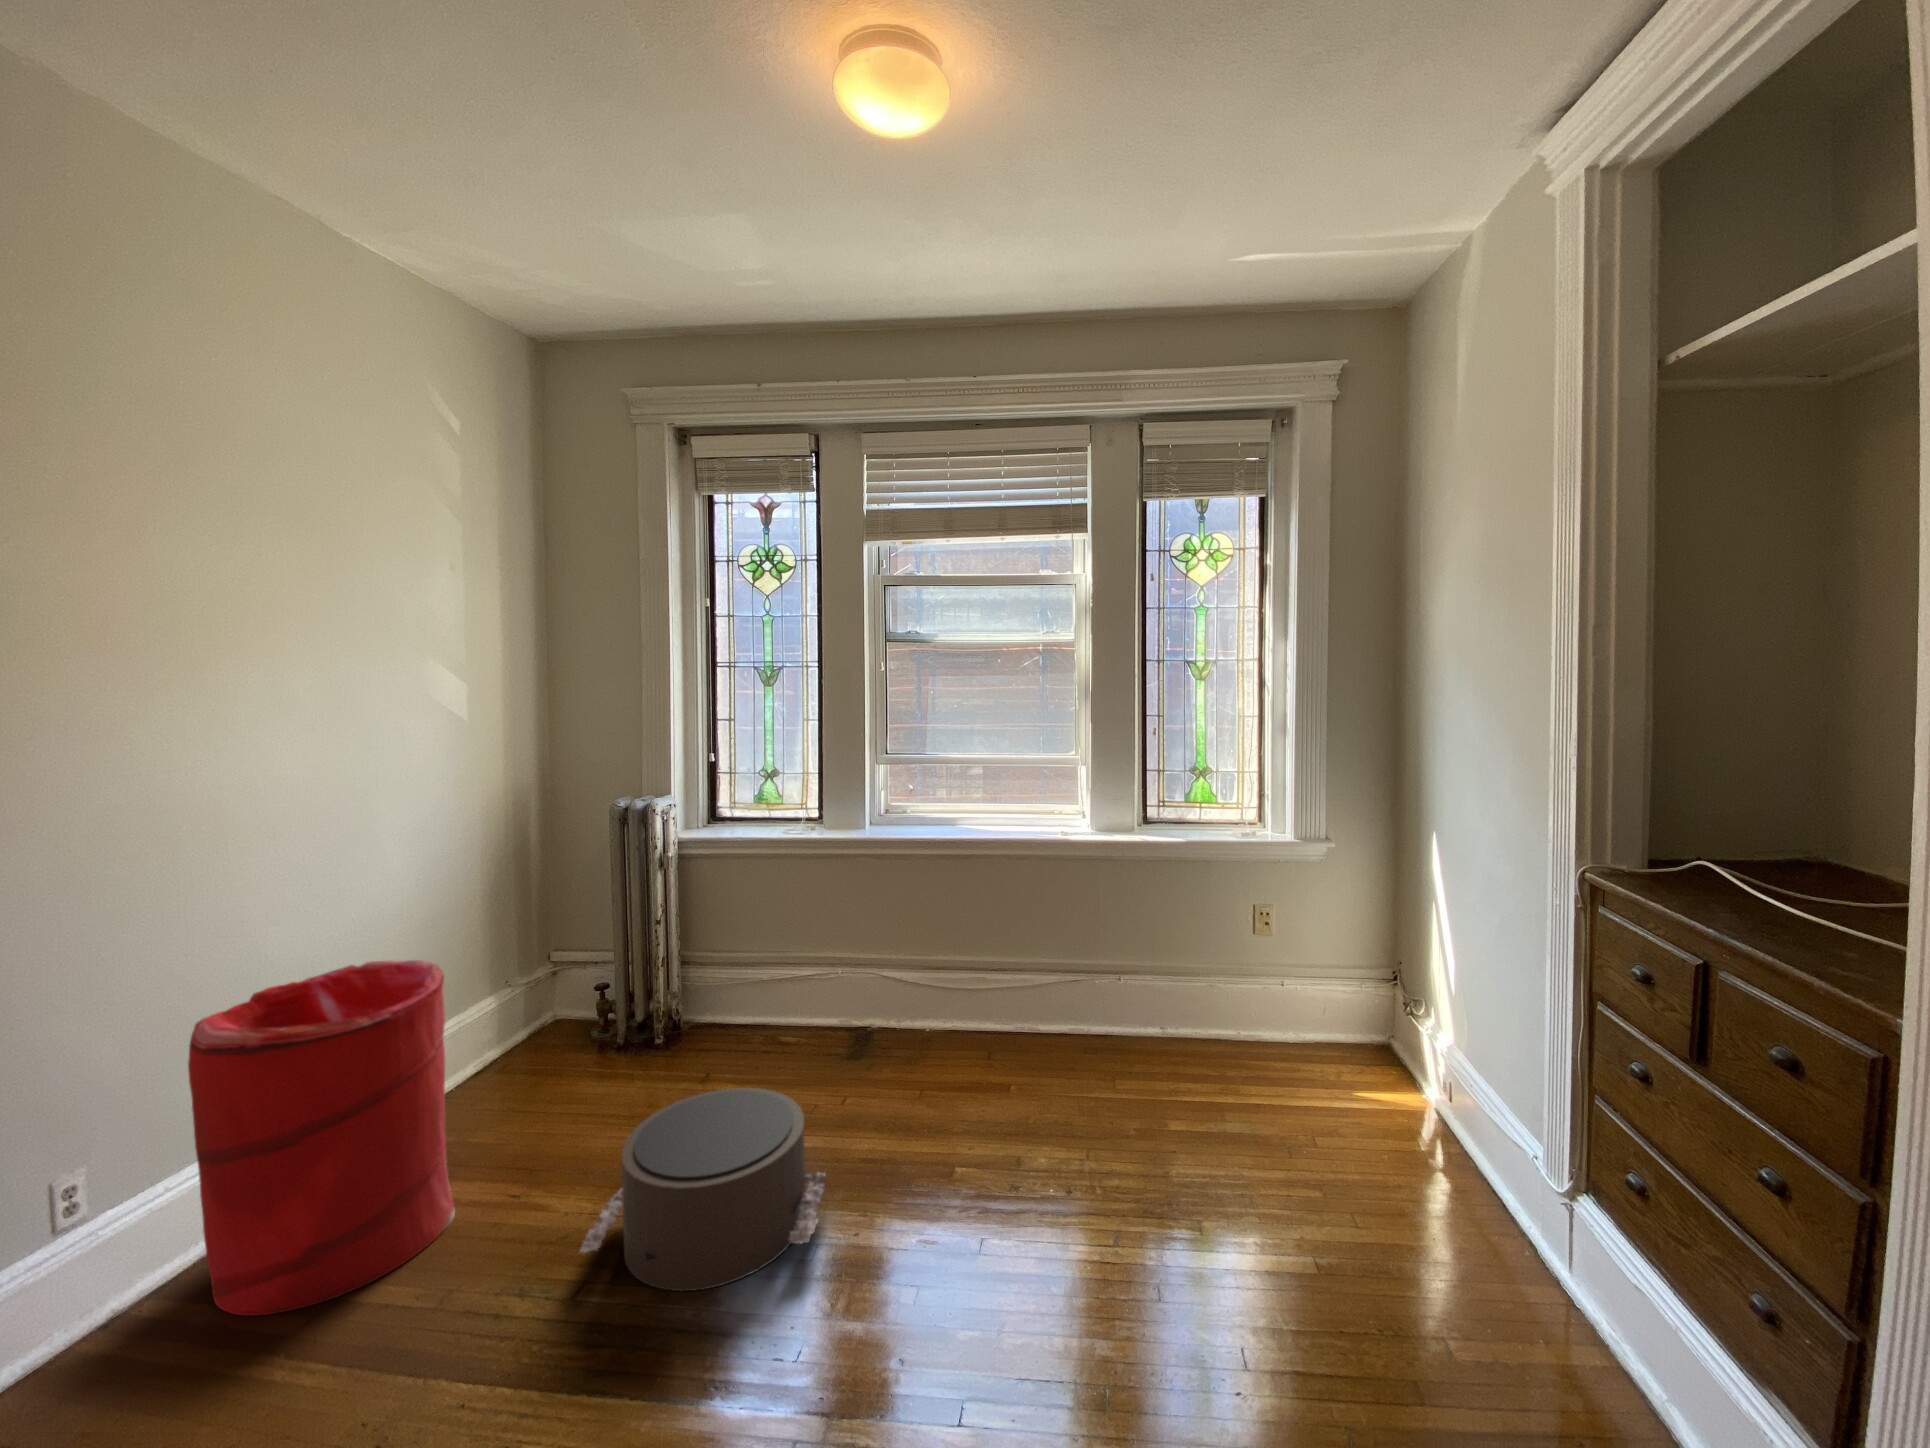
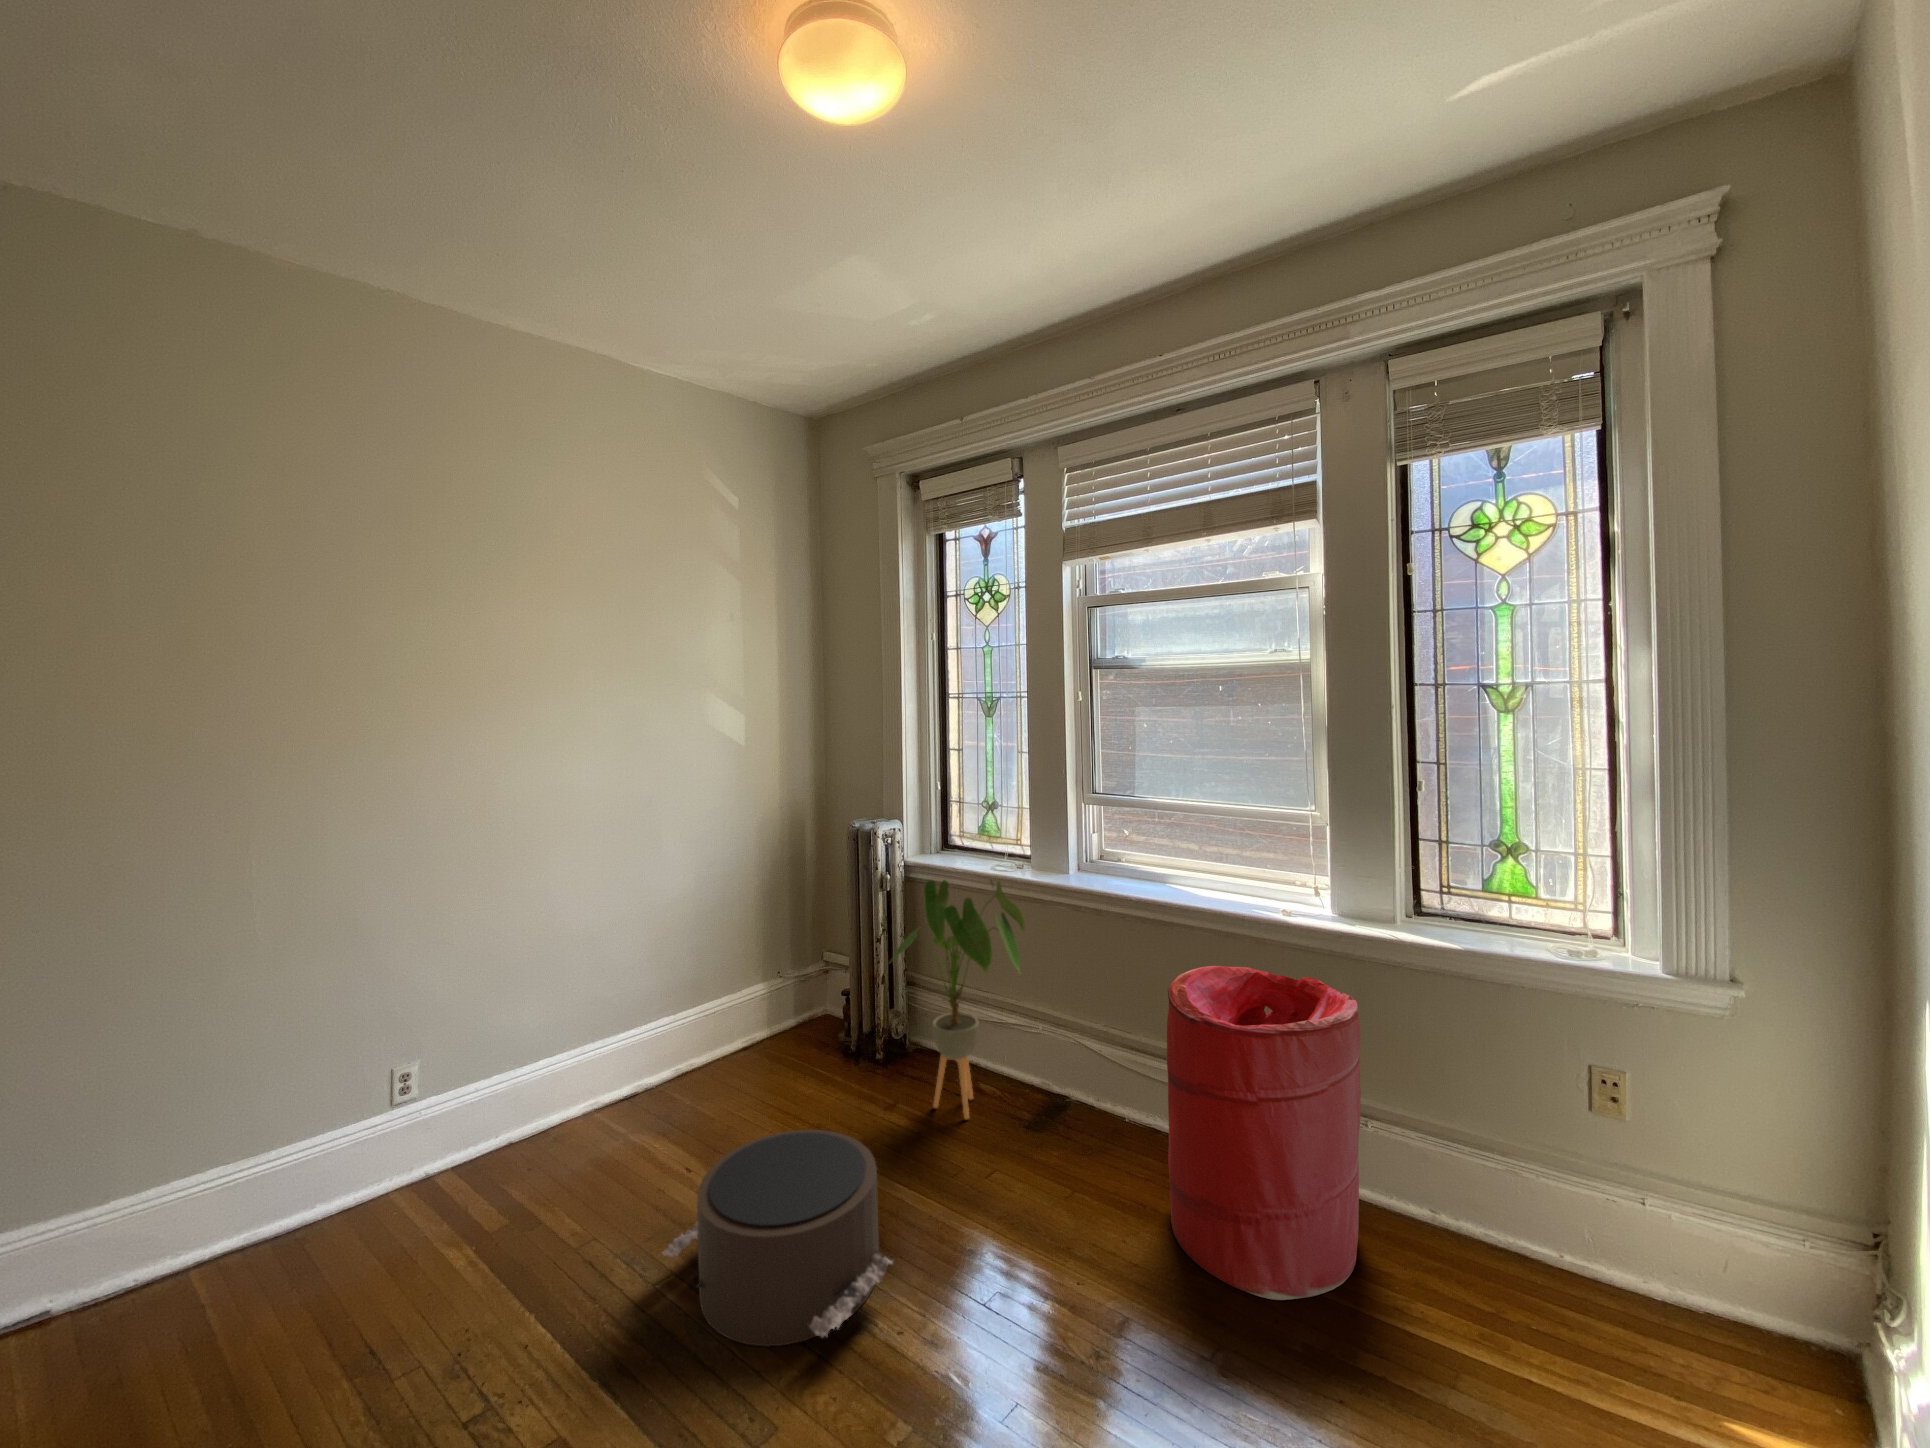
house plant: none [709,838,843,1065] -> present [892,879,1025,1119]
laundry hamper: present [188,960,455,1316] -> present [1167,966,1361,1300]

